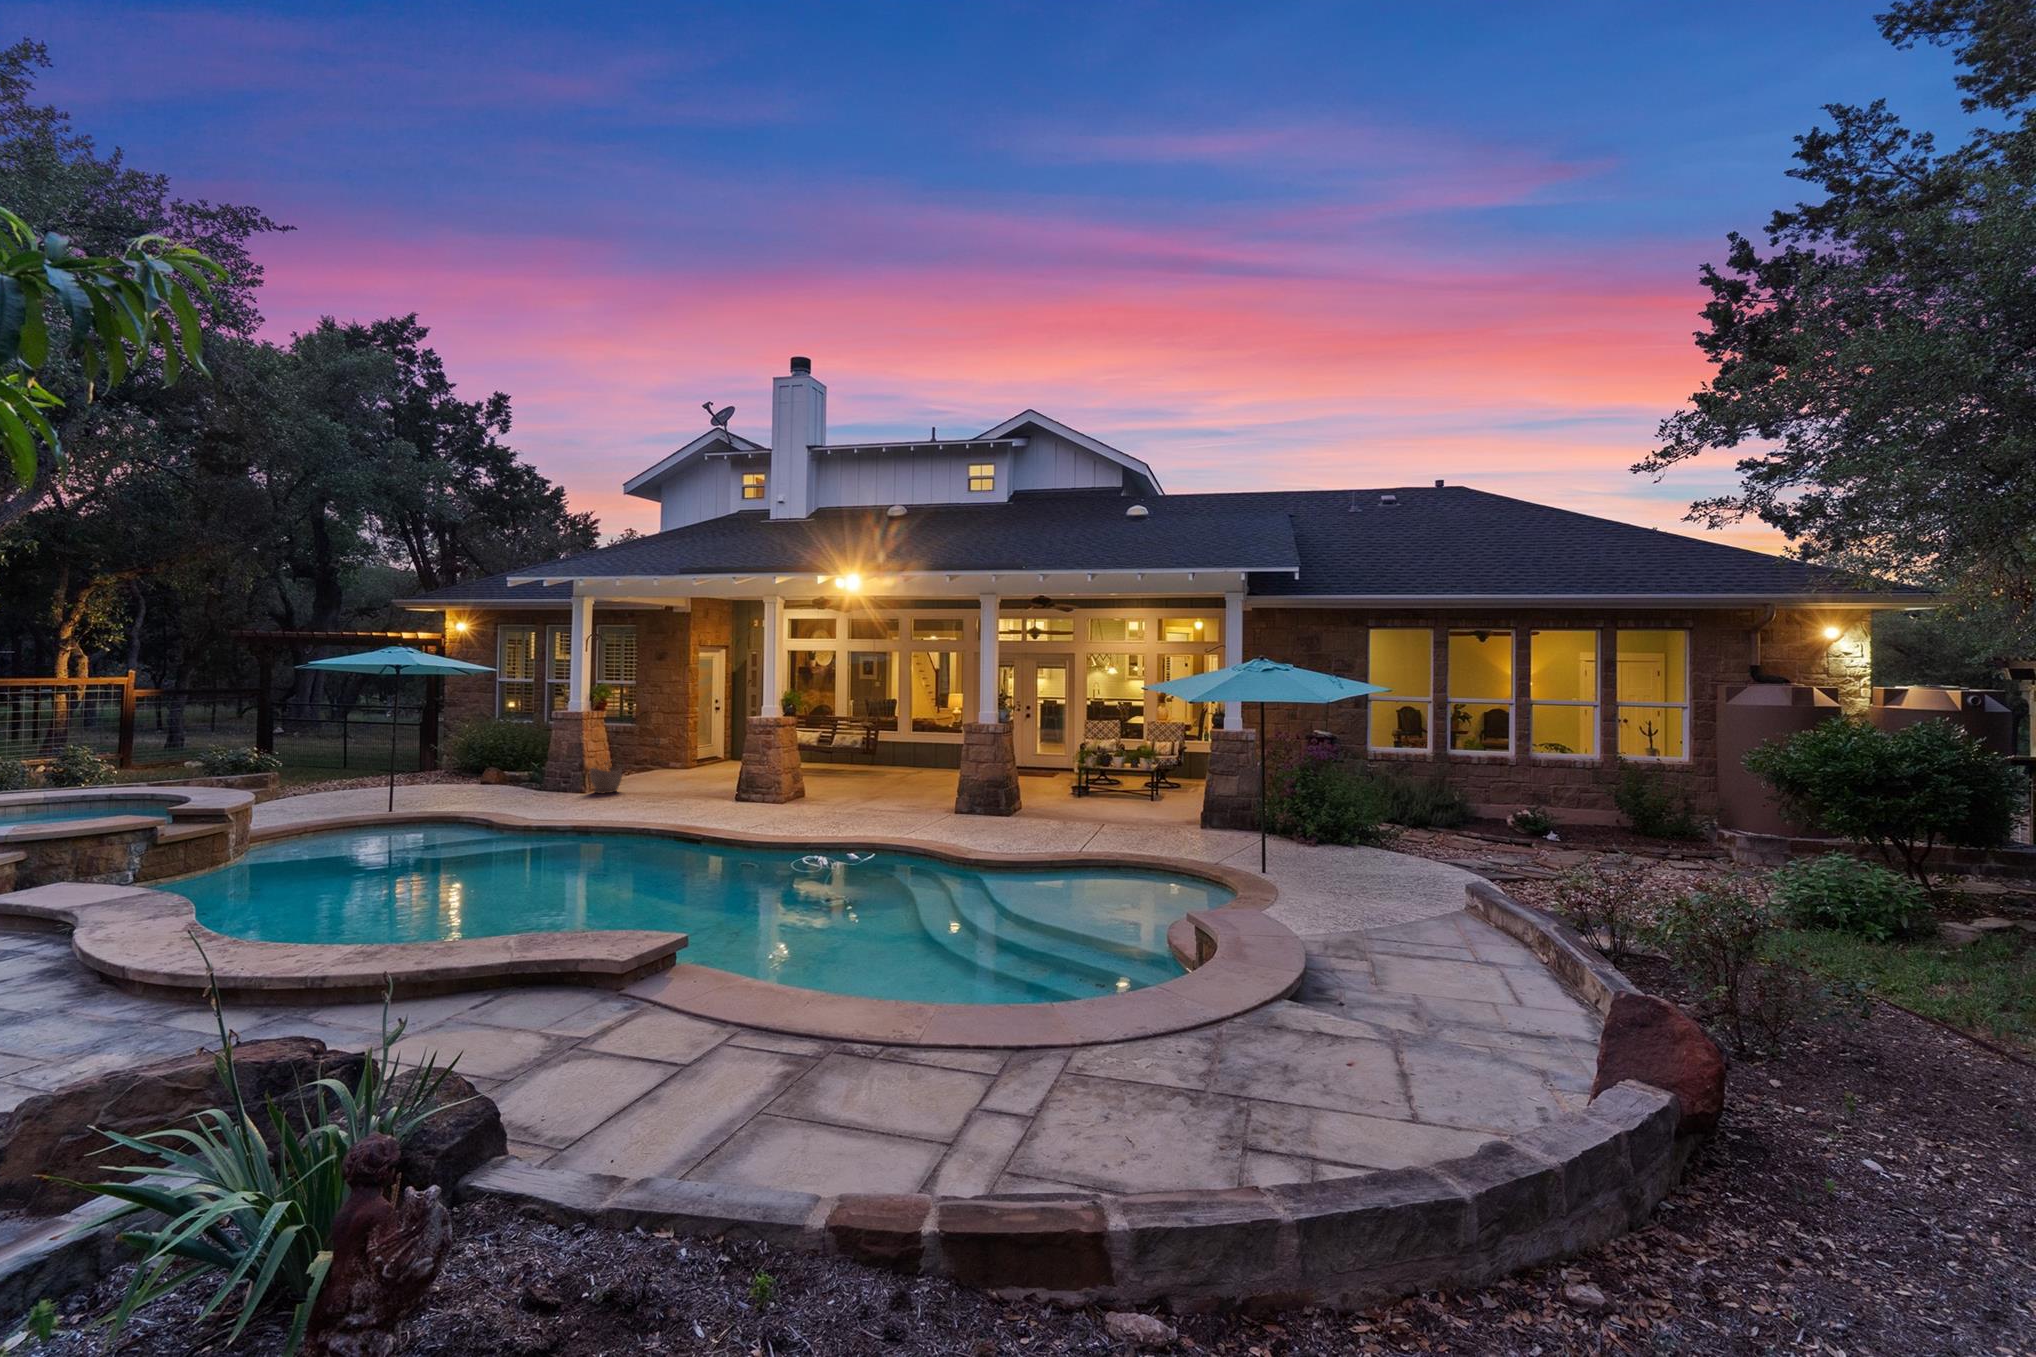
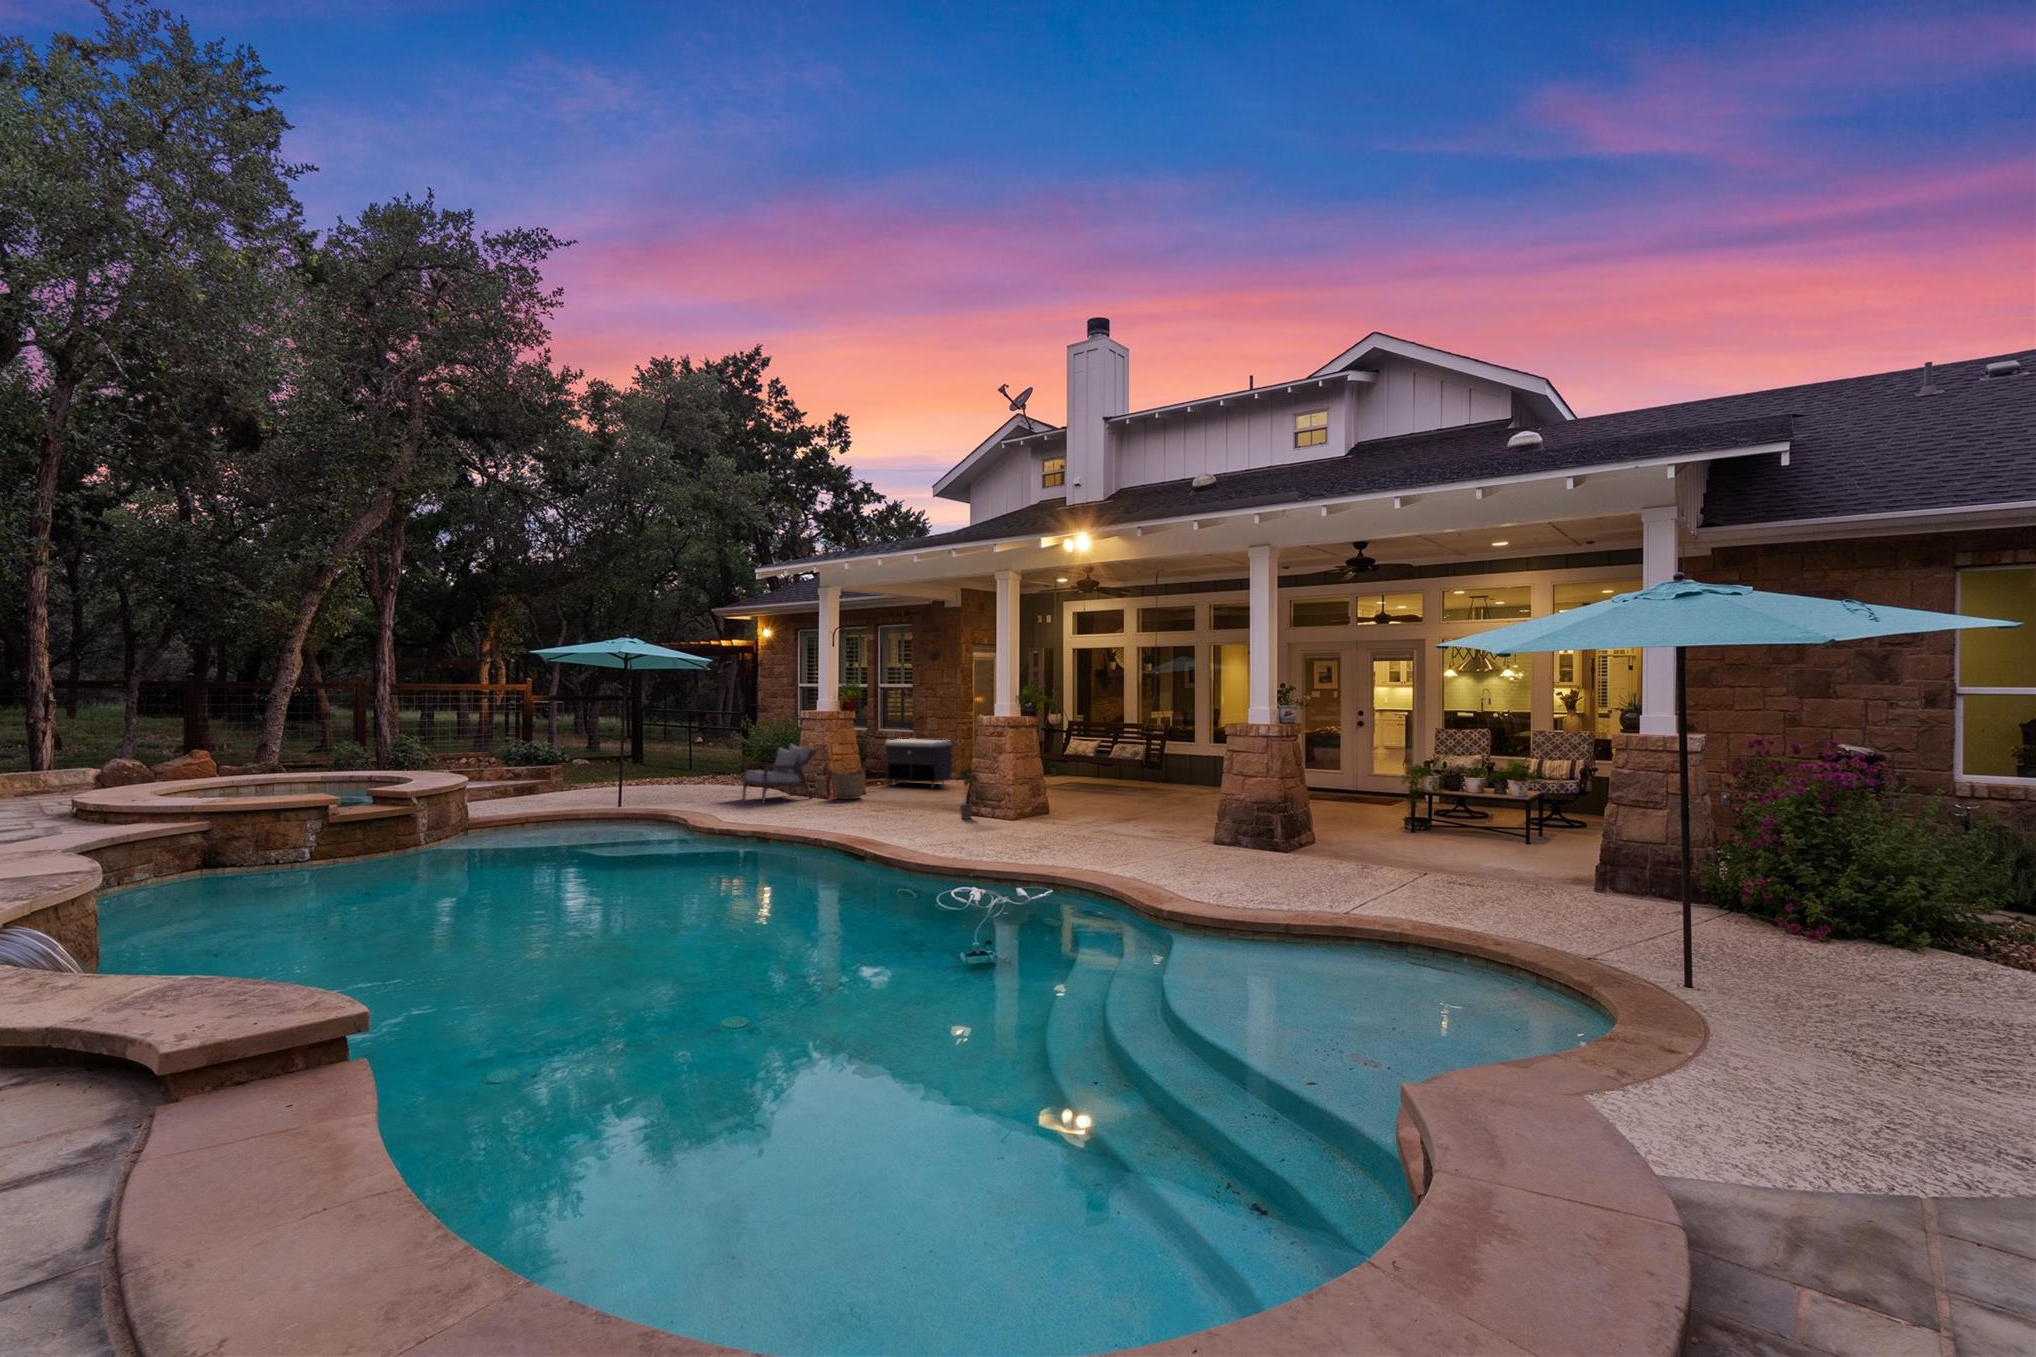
storage bench: none [626,735,691,778] -> present [885,739,952,786]
armchair: none [492,743,573,802] -> present [742,744,816,803]
potted plant: none [729,762,756,805] -> present [957,769,979,819]

